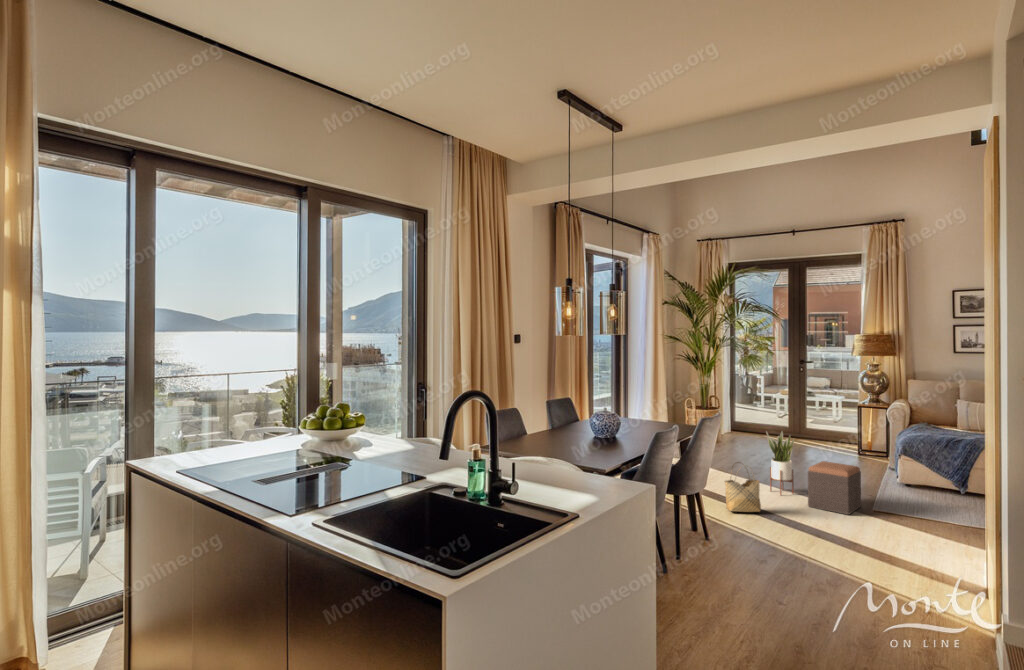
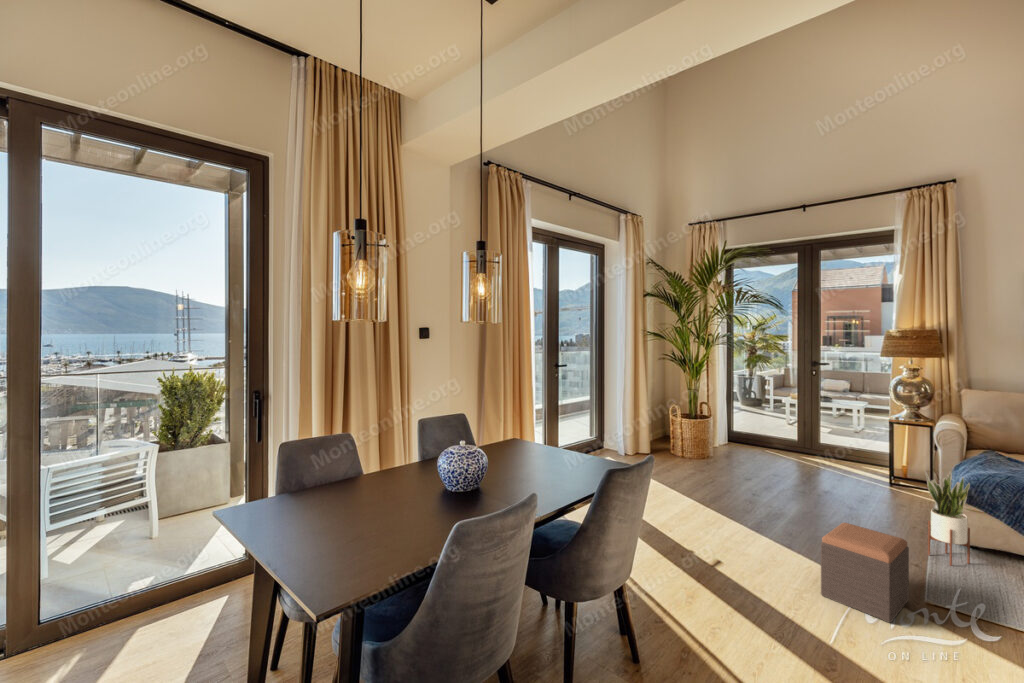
potted plant: present [766,432,794,495] -> present [925,471,970,566]
woven basket: present [725,462,761,512] -> none [688,525,744,607]

